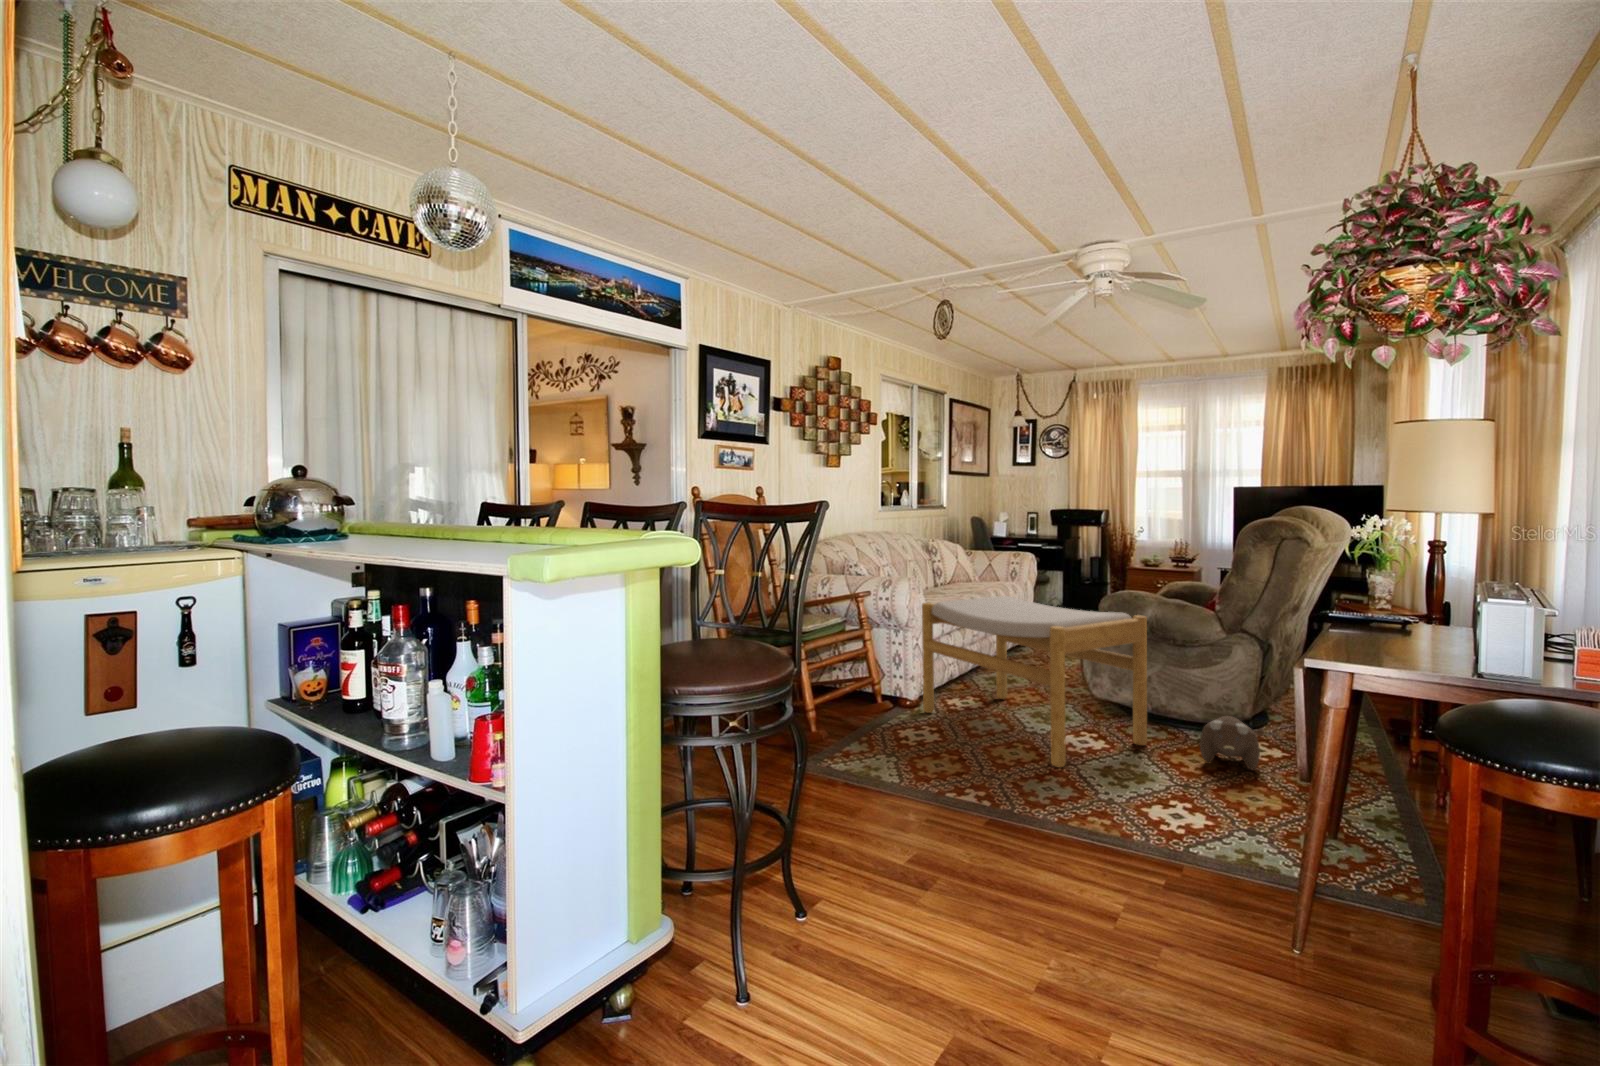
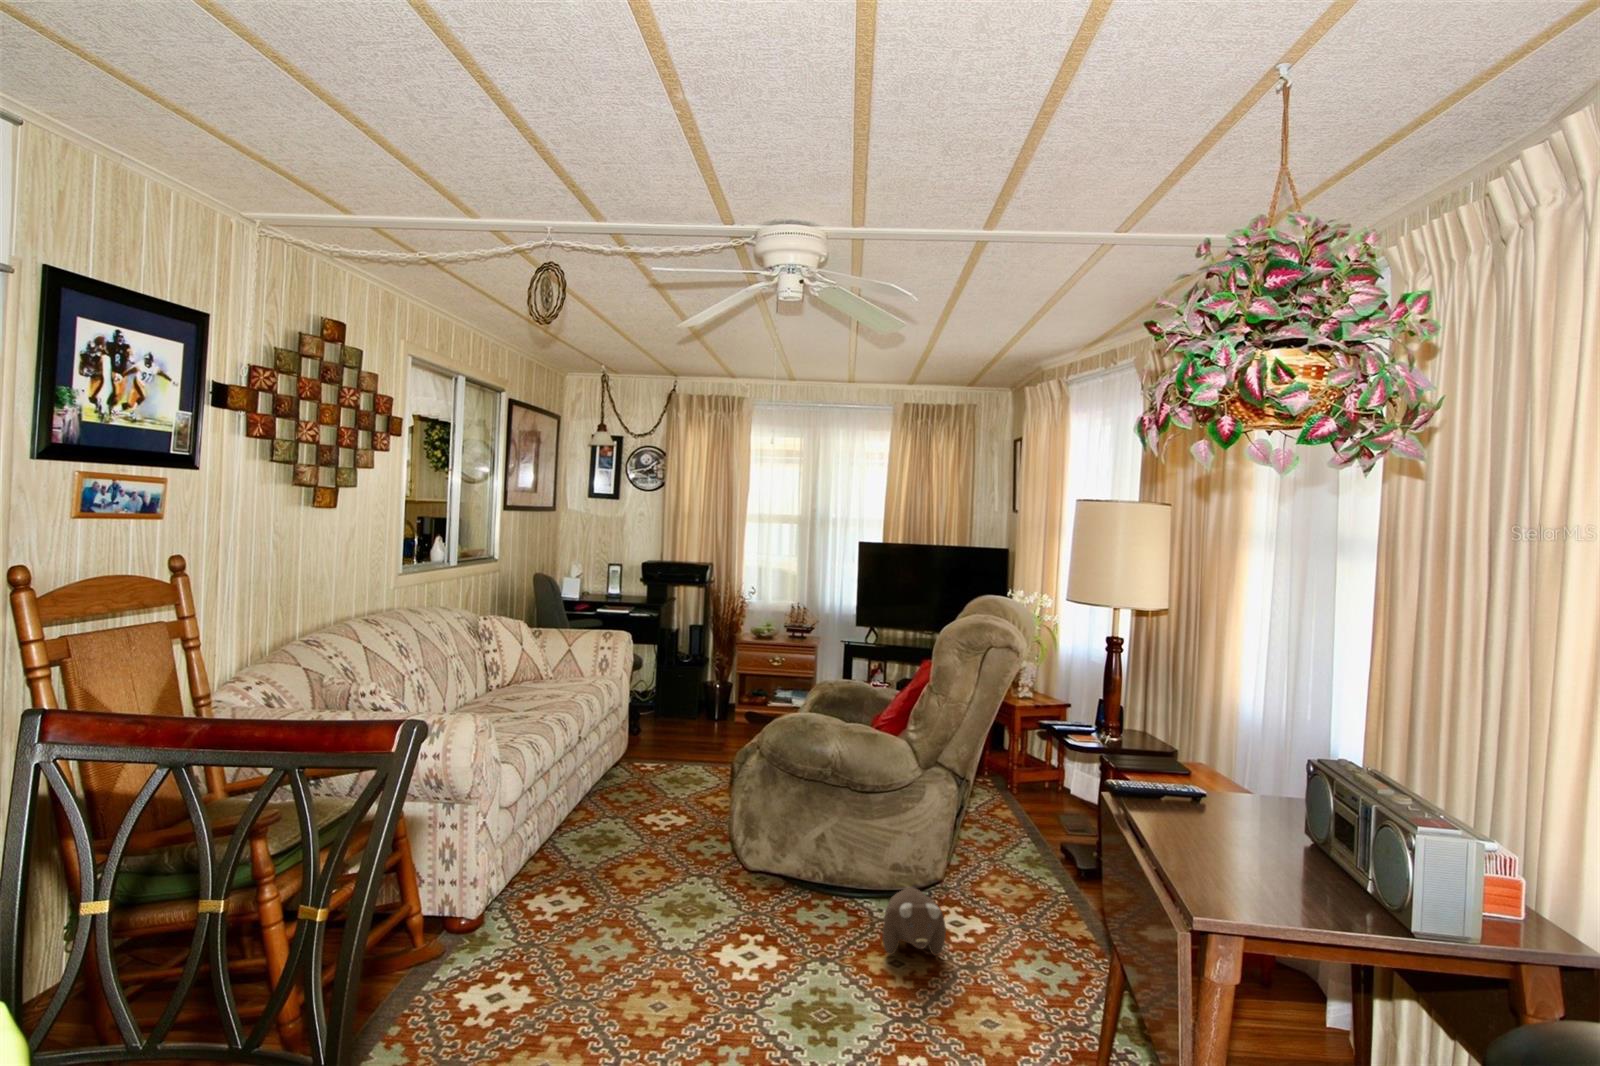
footstool: present [922,595,1147,767] -> none [495,725,822,1021]

